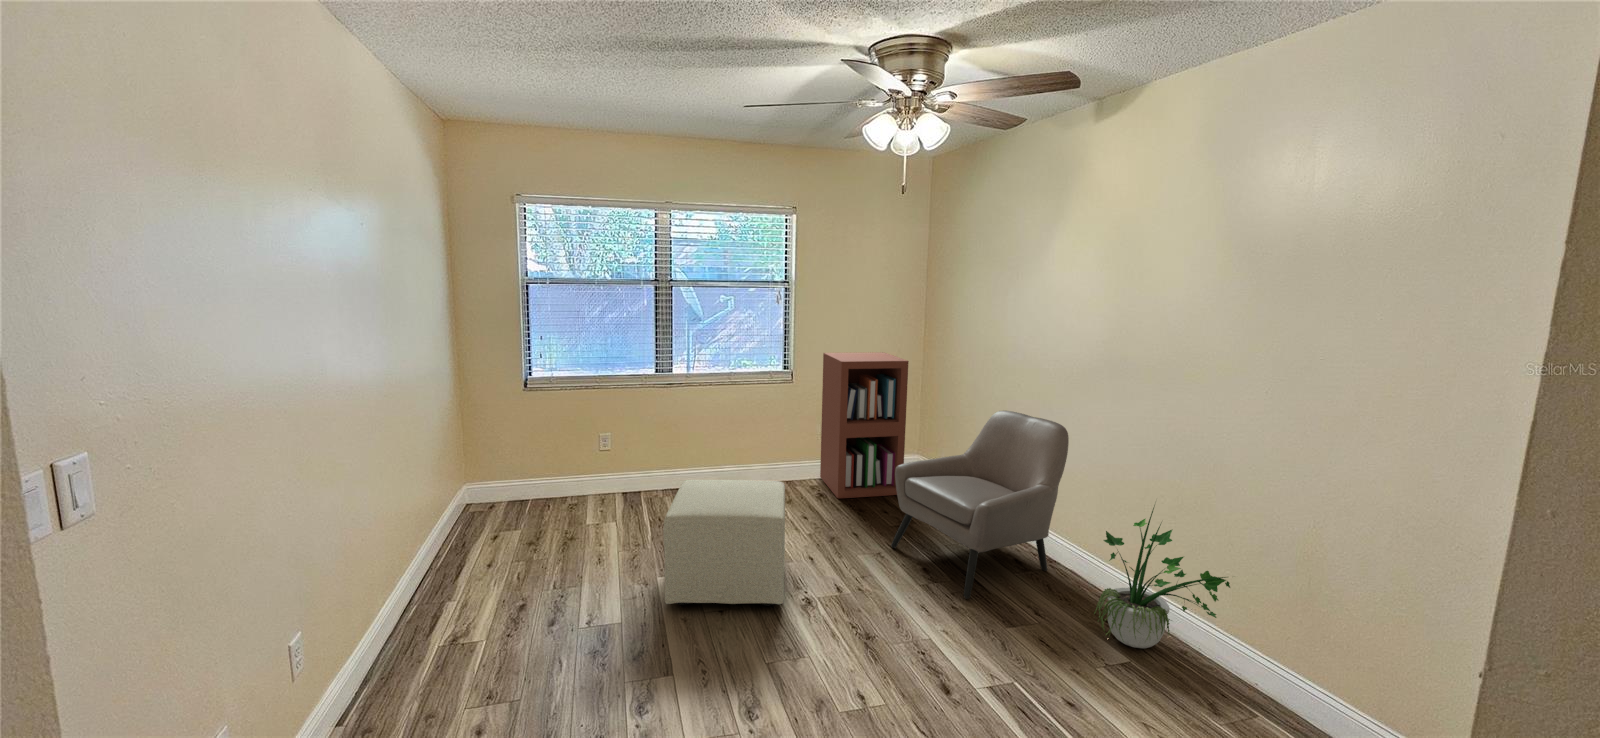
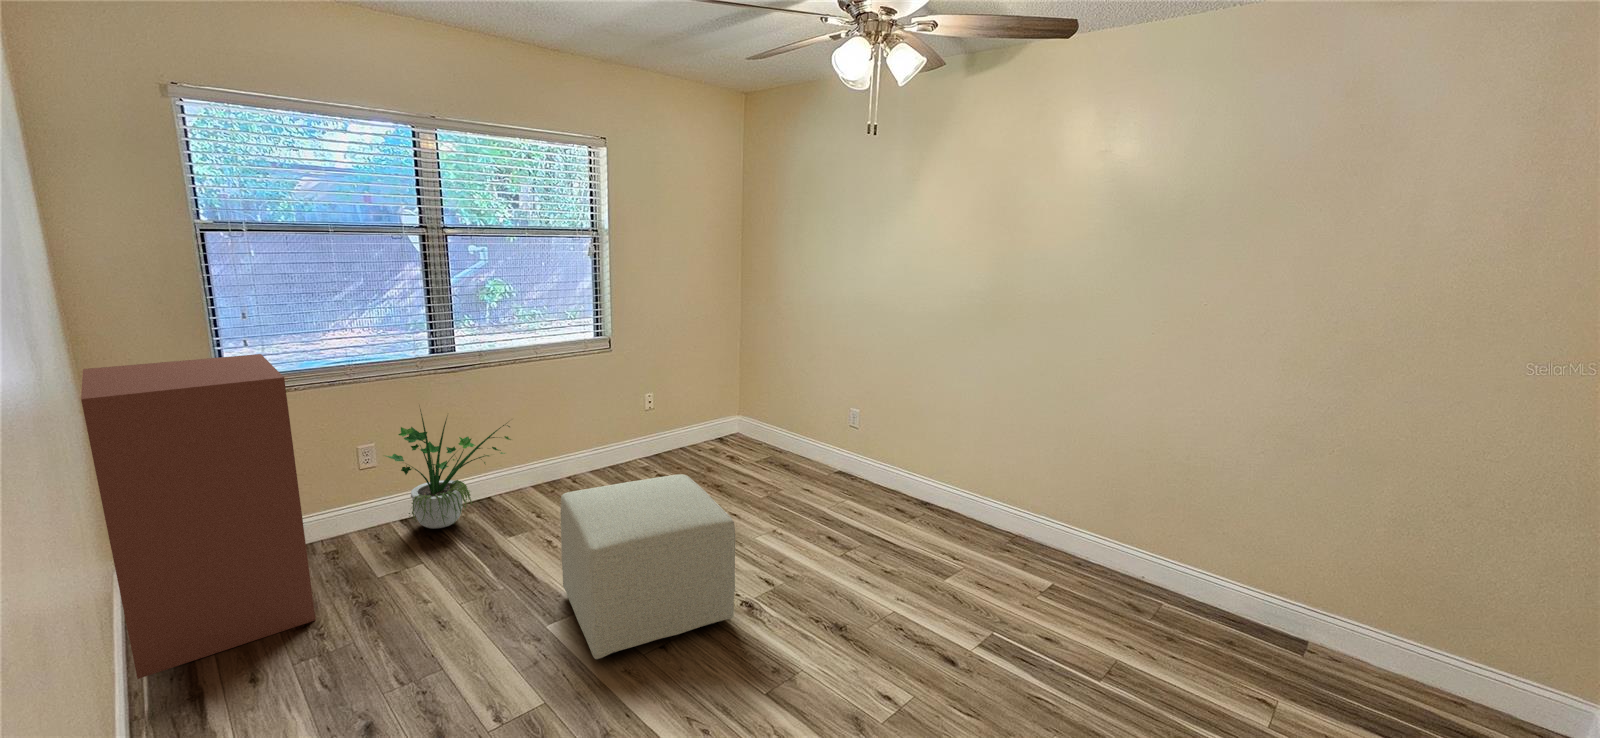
bookshelf: present [820,352,909,498] -> present [81,354,315,679]
armchair: present [891,411,1069,599] -> none [783,365,947,560]
potted plant: present [1094,505,1230,648] -> present [386,409,511,529]

